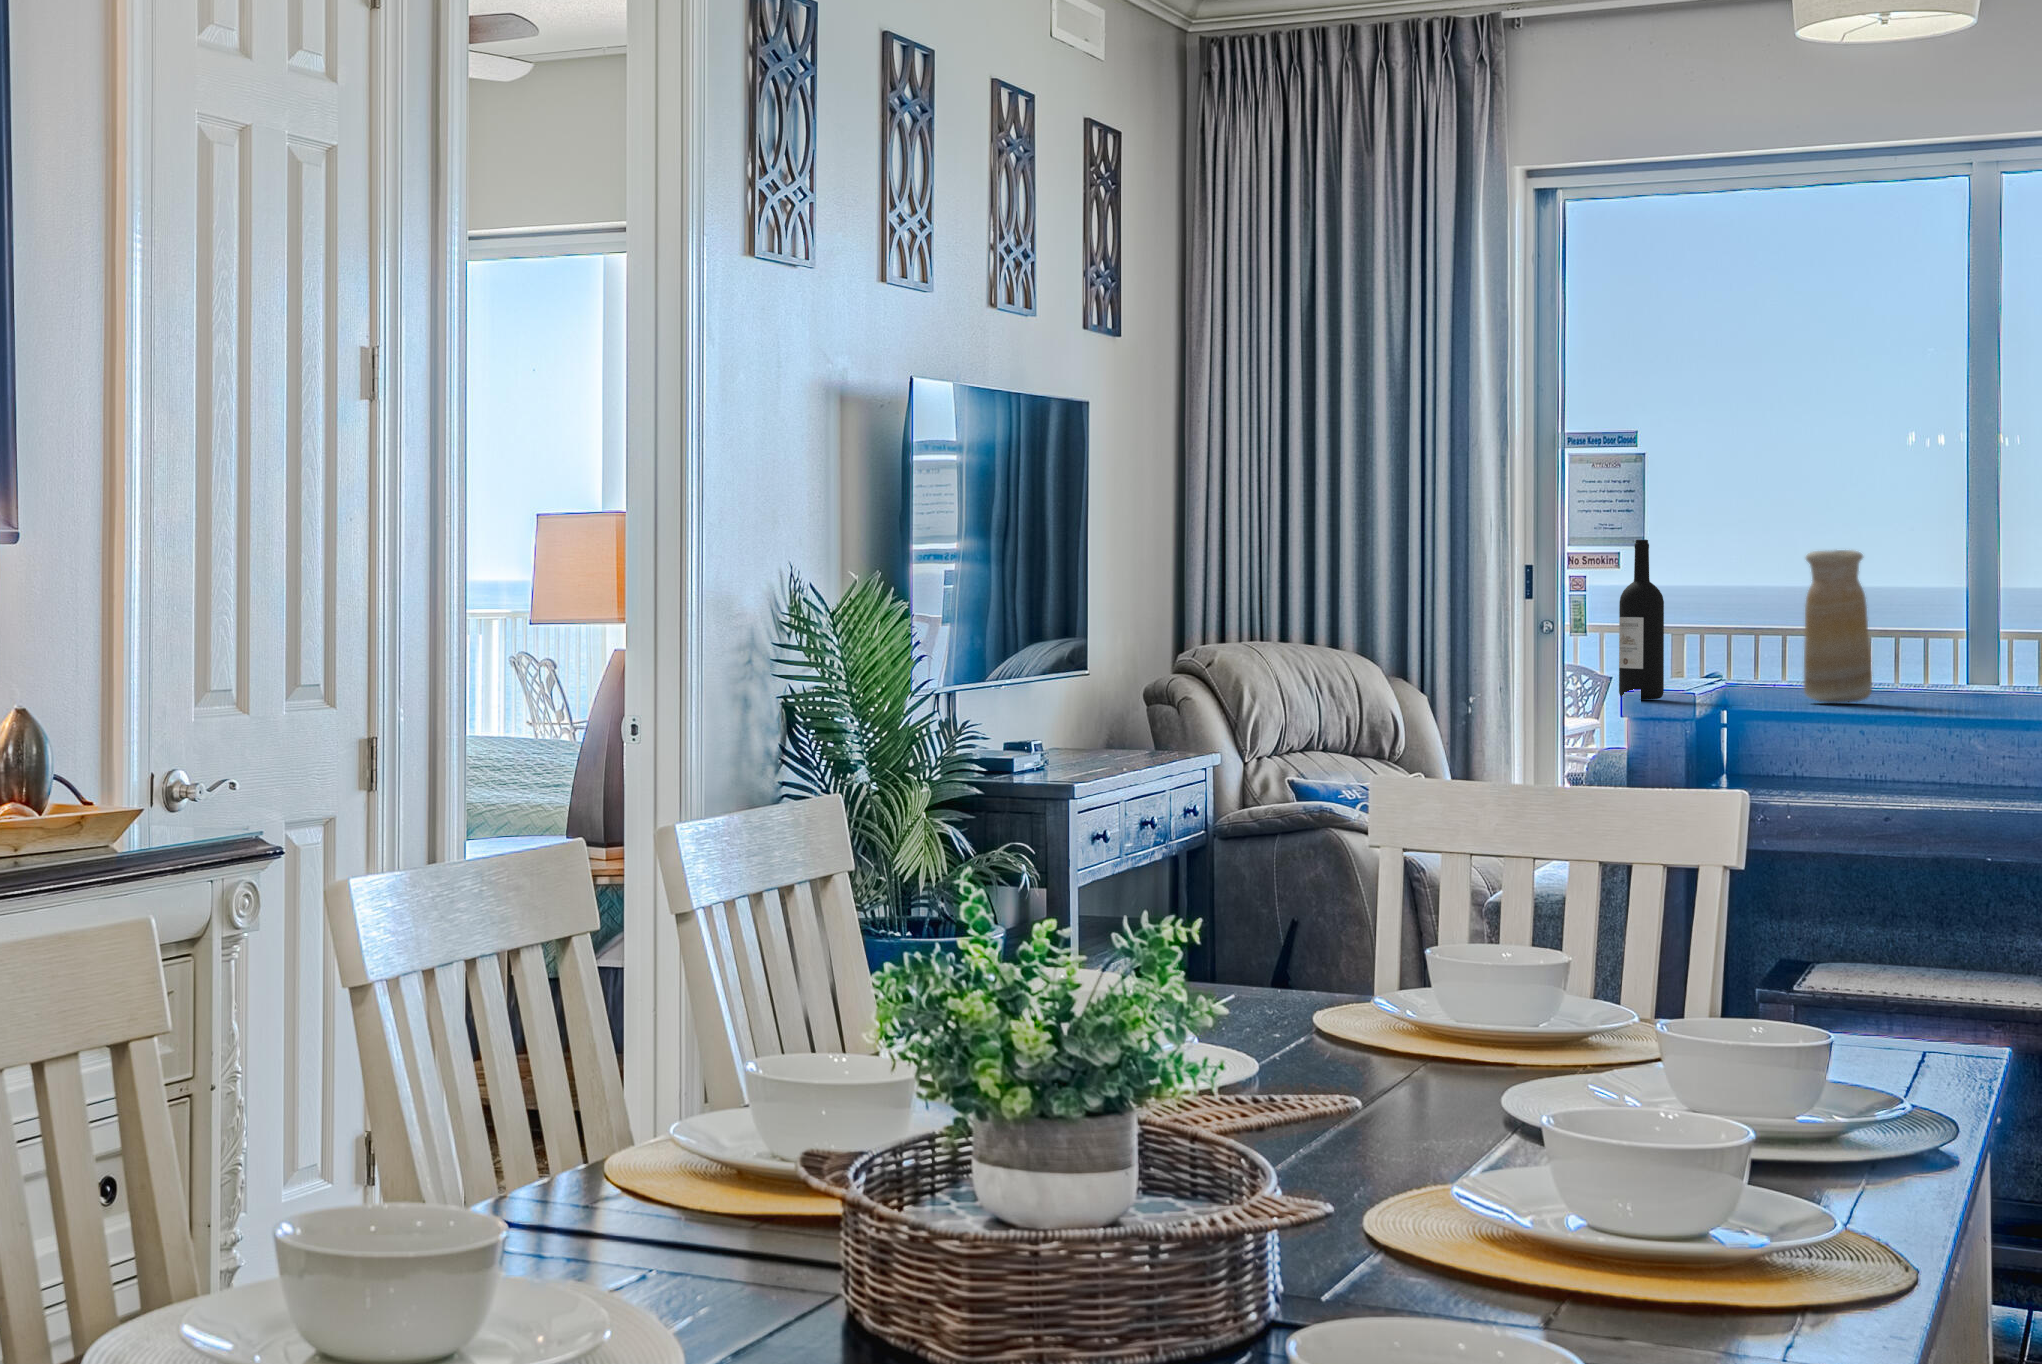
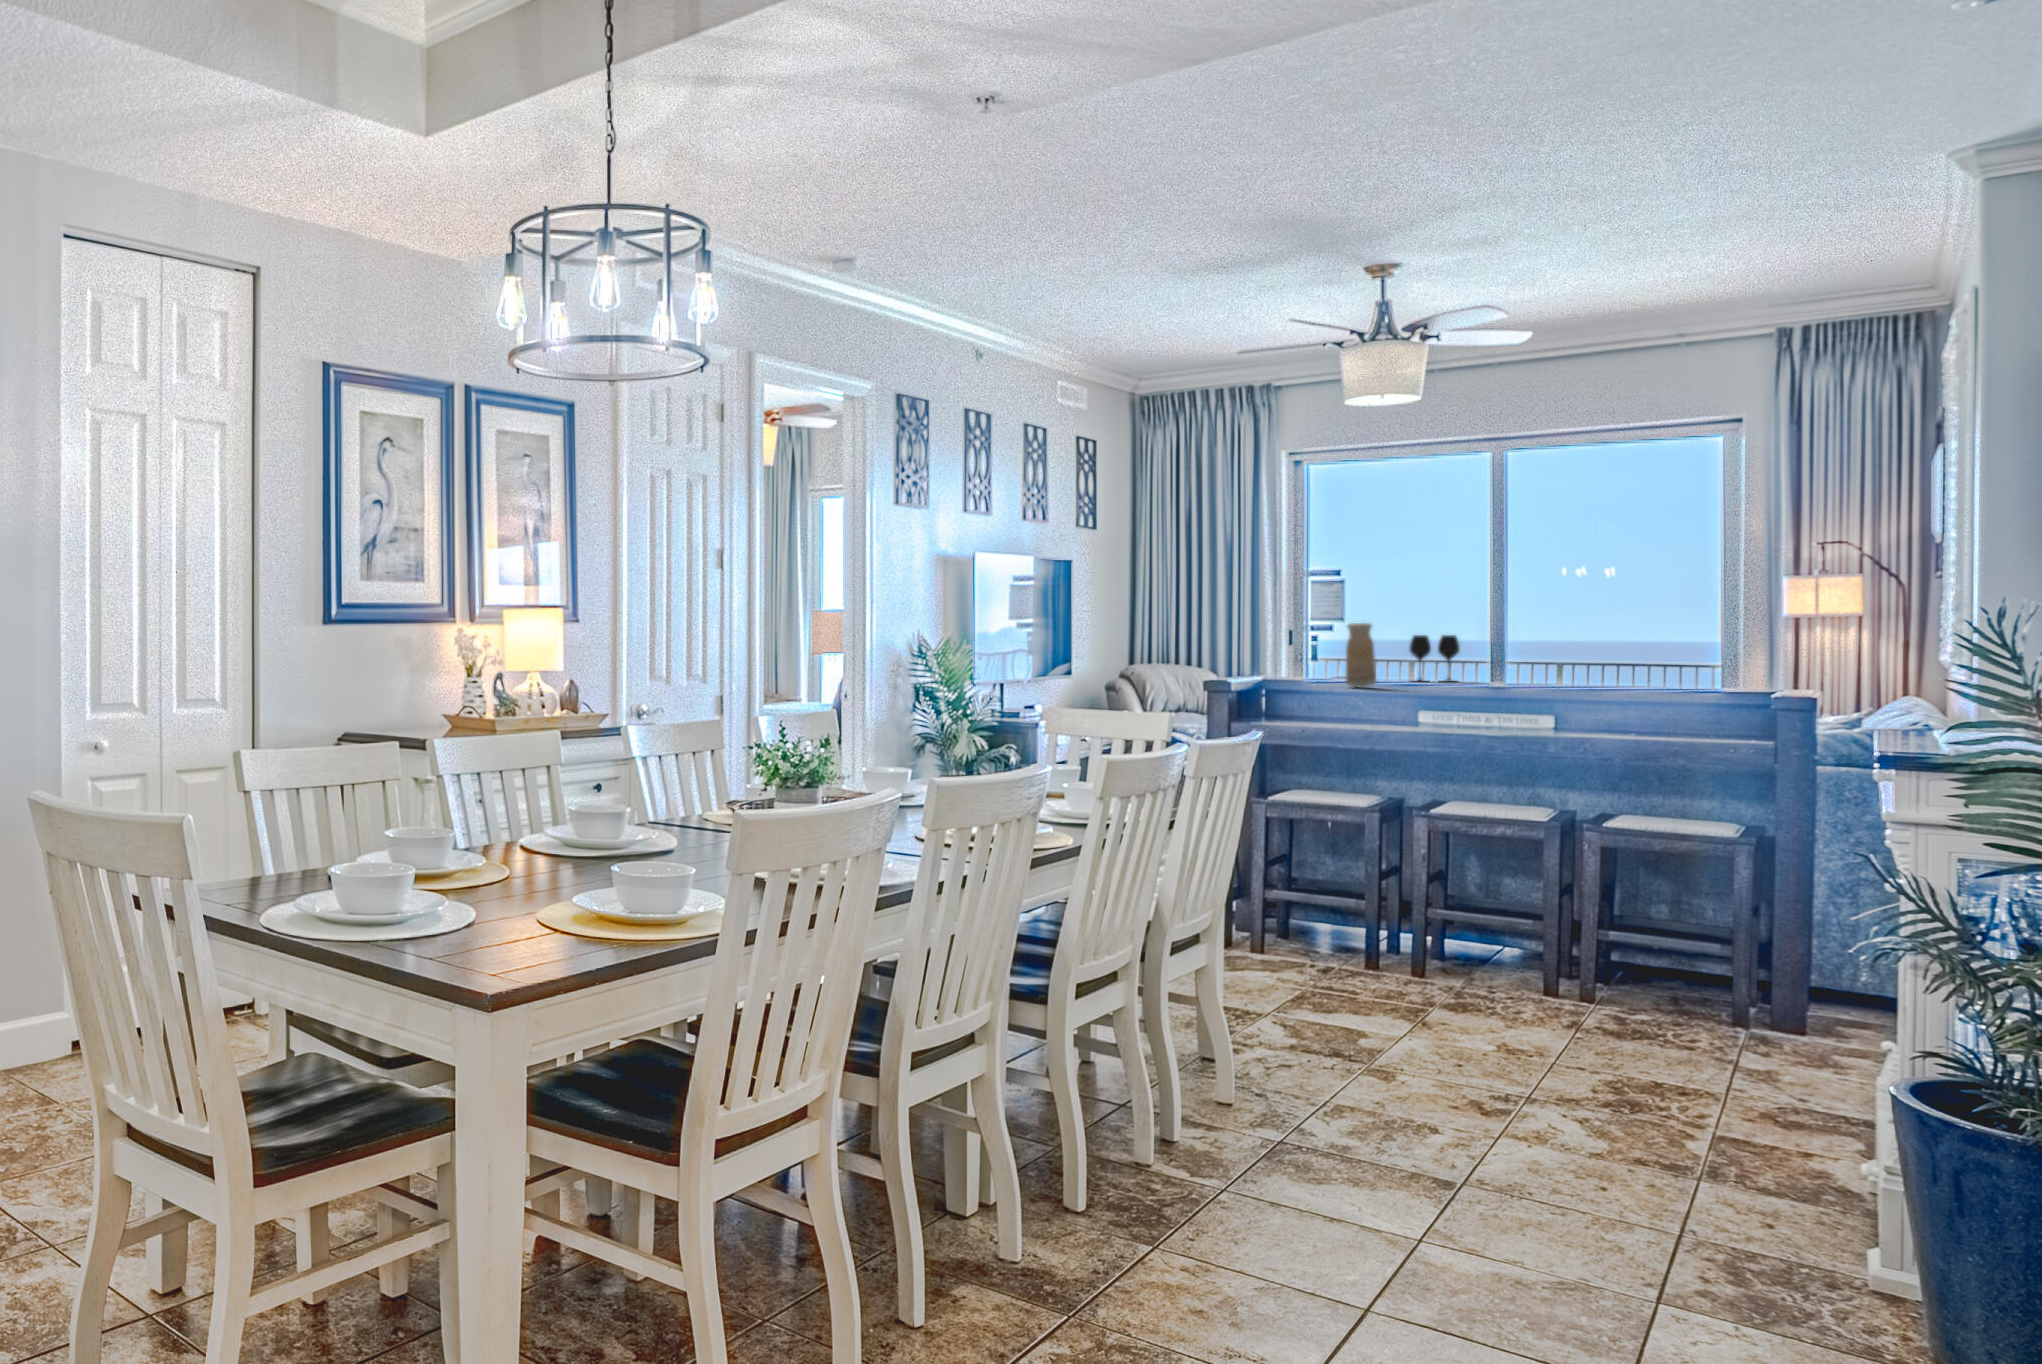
wine bottle: present [1619,540,1664,699] -> none [1266,618,1286,685]
wine glass: none [1872,580,1981,687] -> present [1409,635,1460,682]

